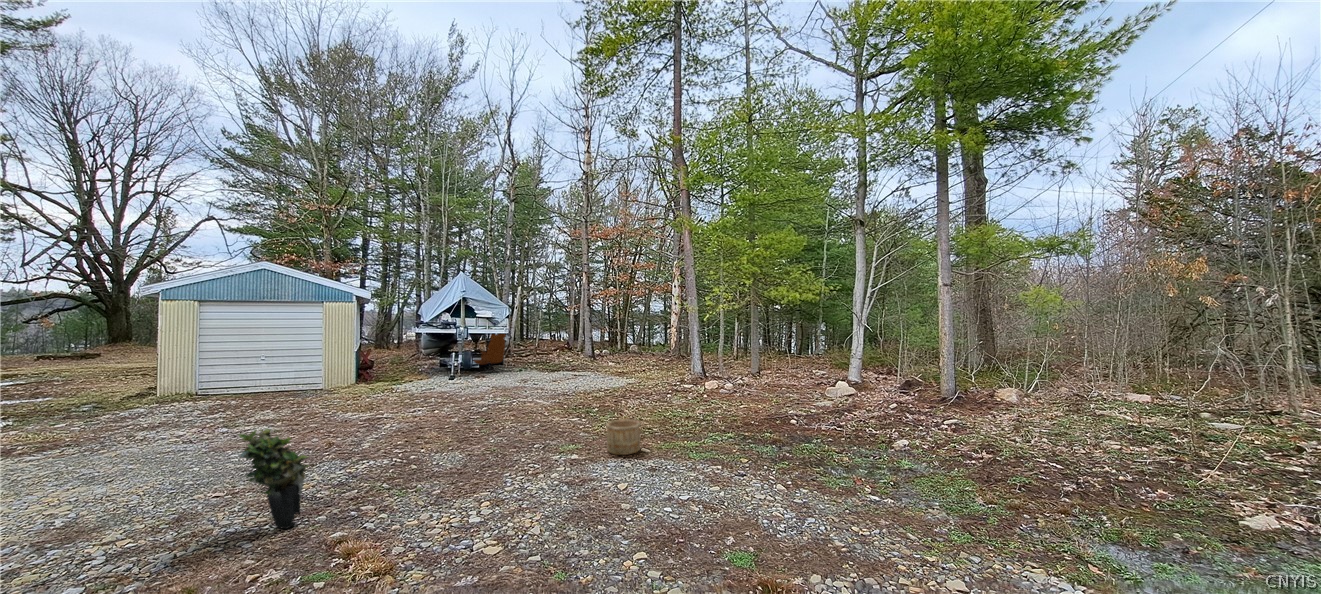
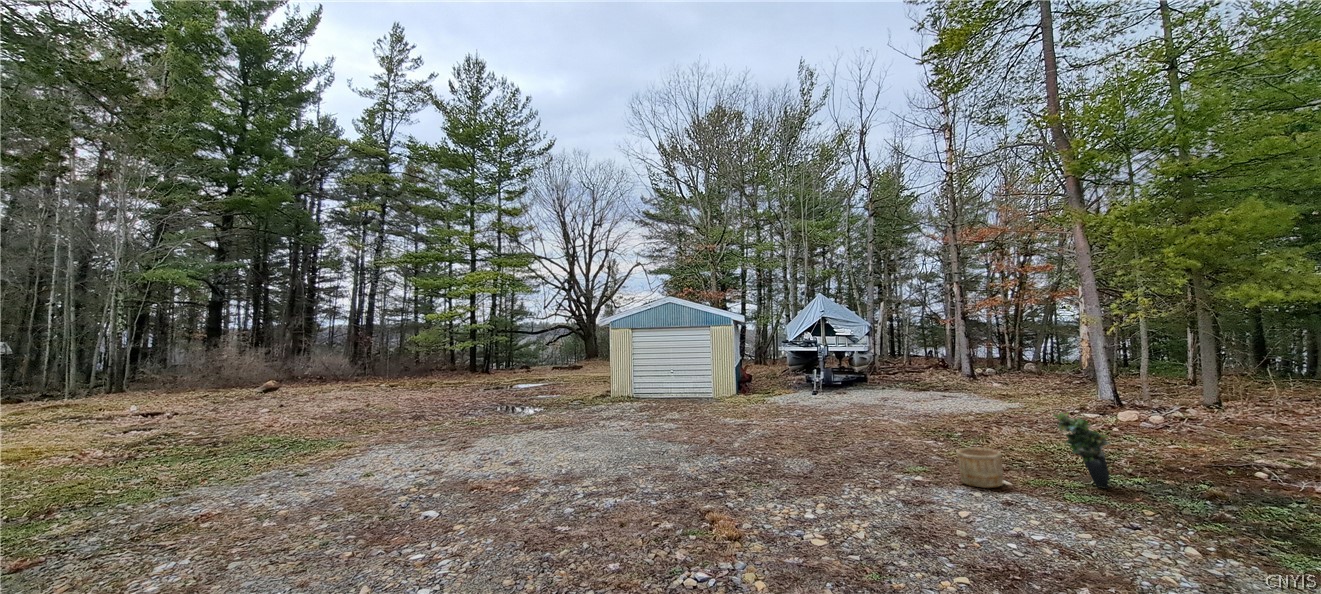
lounge chair: present [474,334,506,373] -> none [833,349,865,391]
potted plant: present [238,428,309,529] -> present [1053,412,1110,489]

